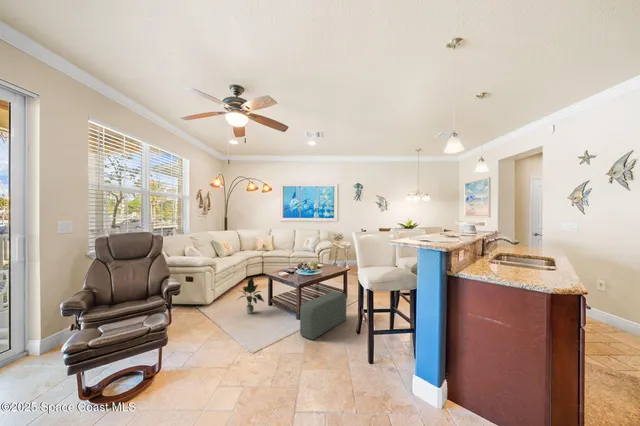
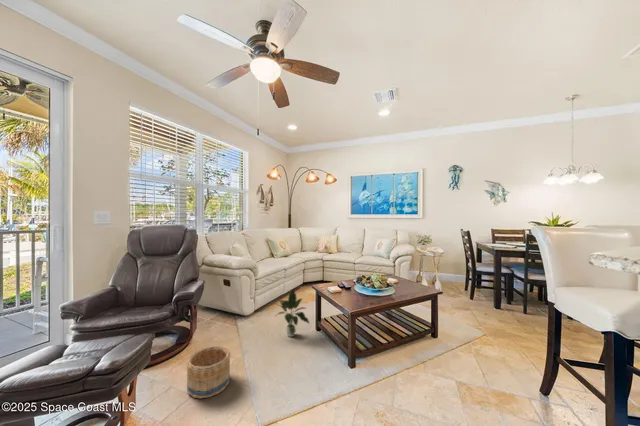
pouf: present [300,291,347,339] -> none [349,323,430,406]
basket: none [184,322,217,357] -> present [186,346,230,398]

